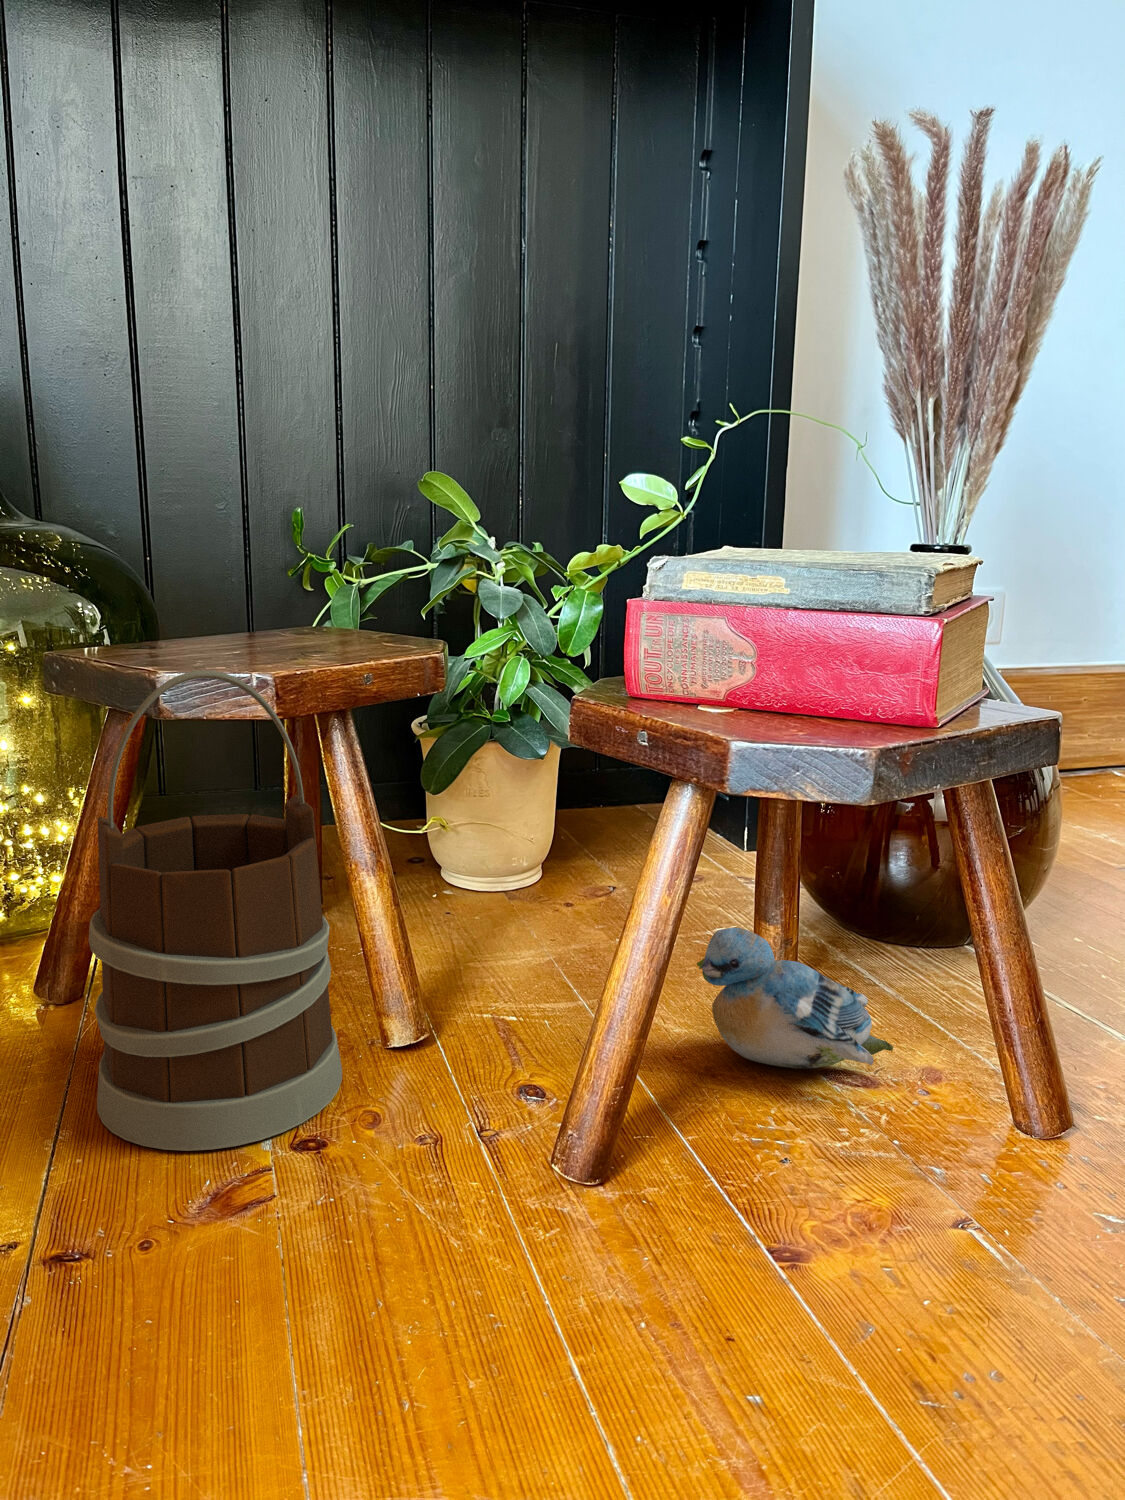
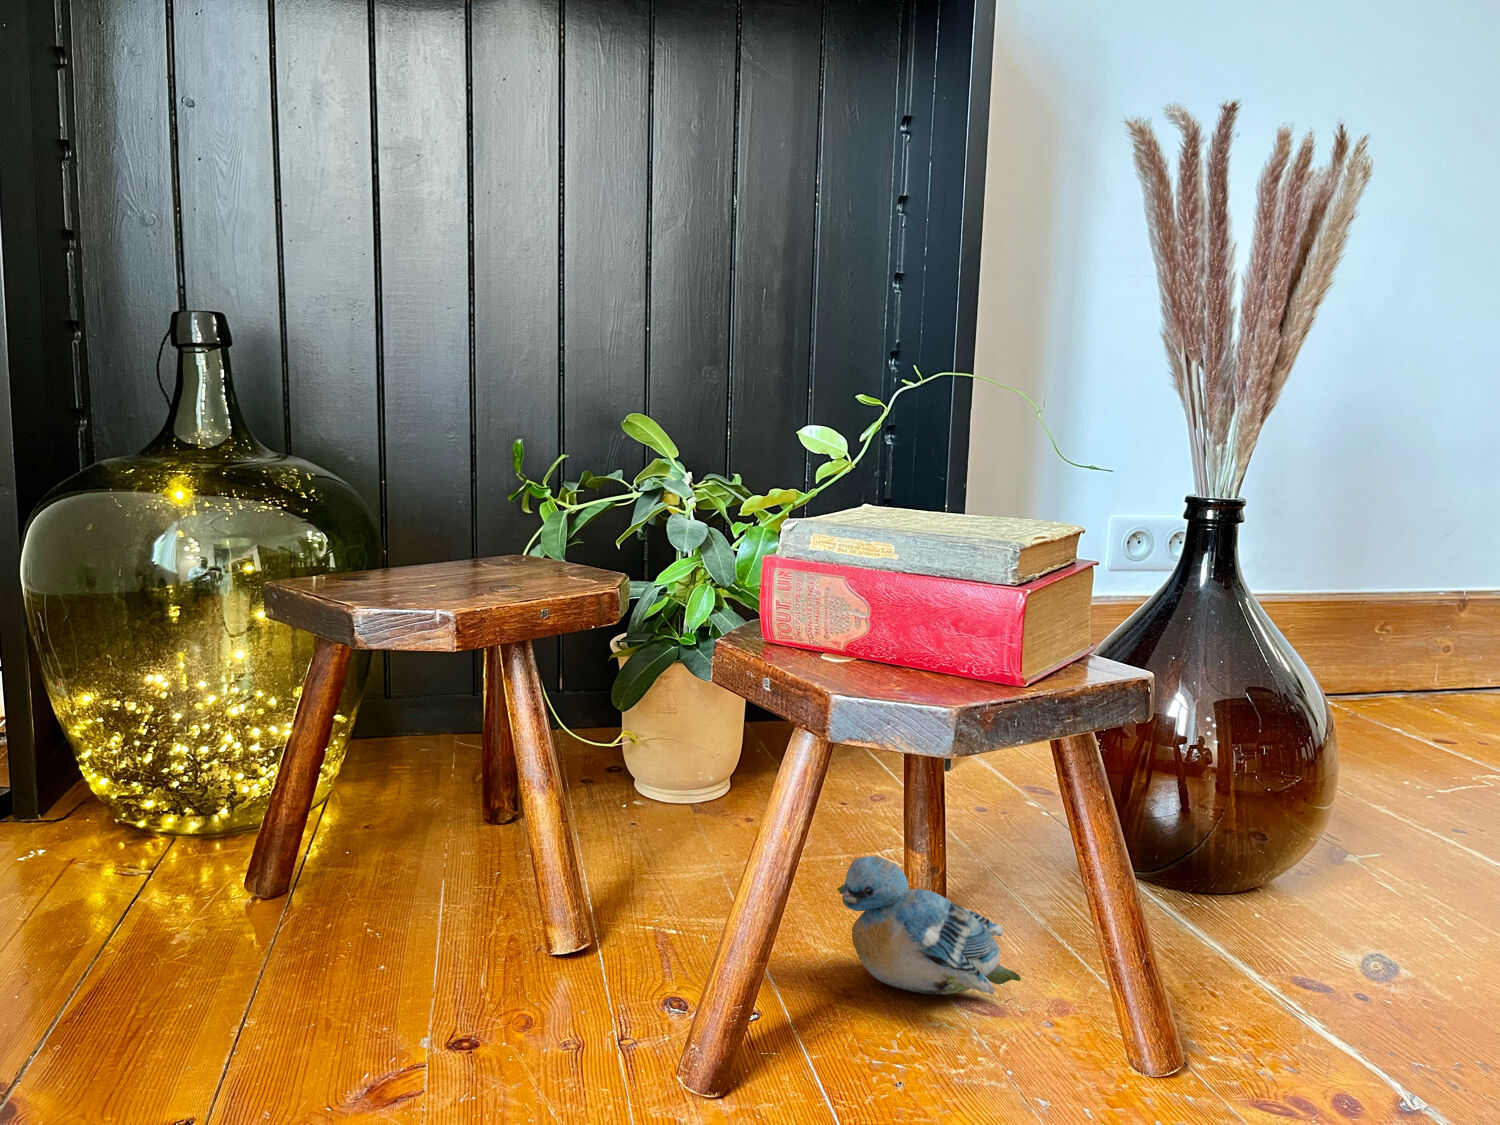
wooden bucket: present [89,670,342,1151] -> none [280,611,506,1045]

